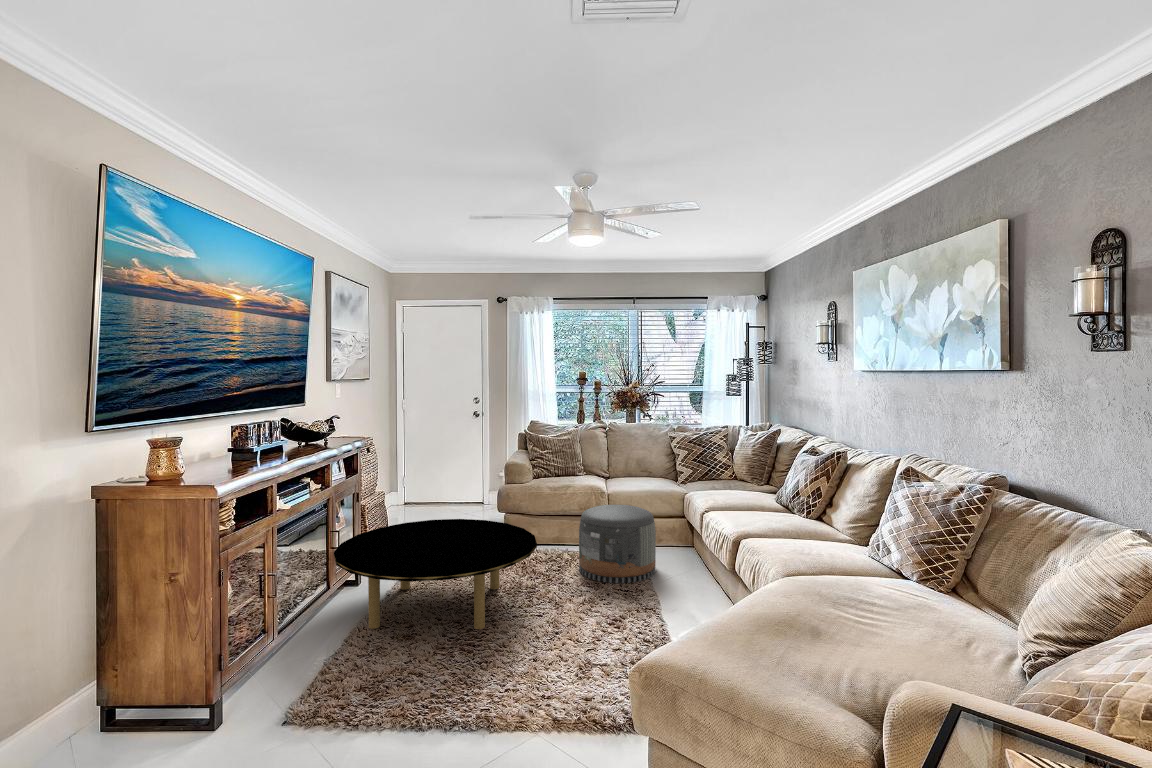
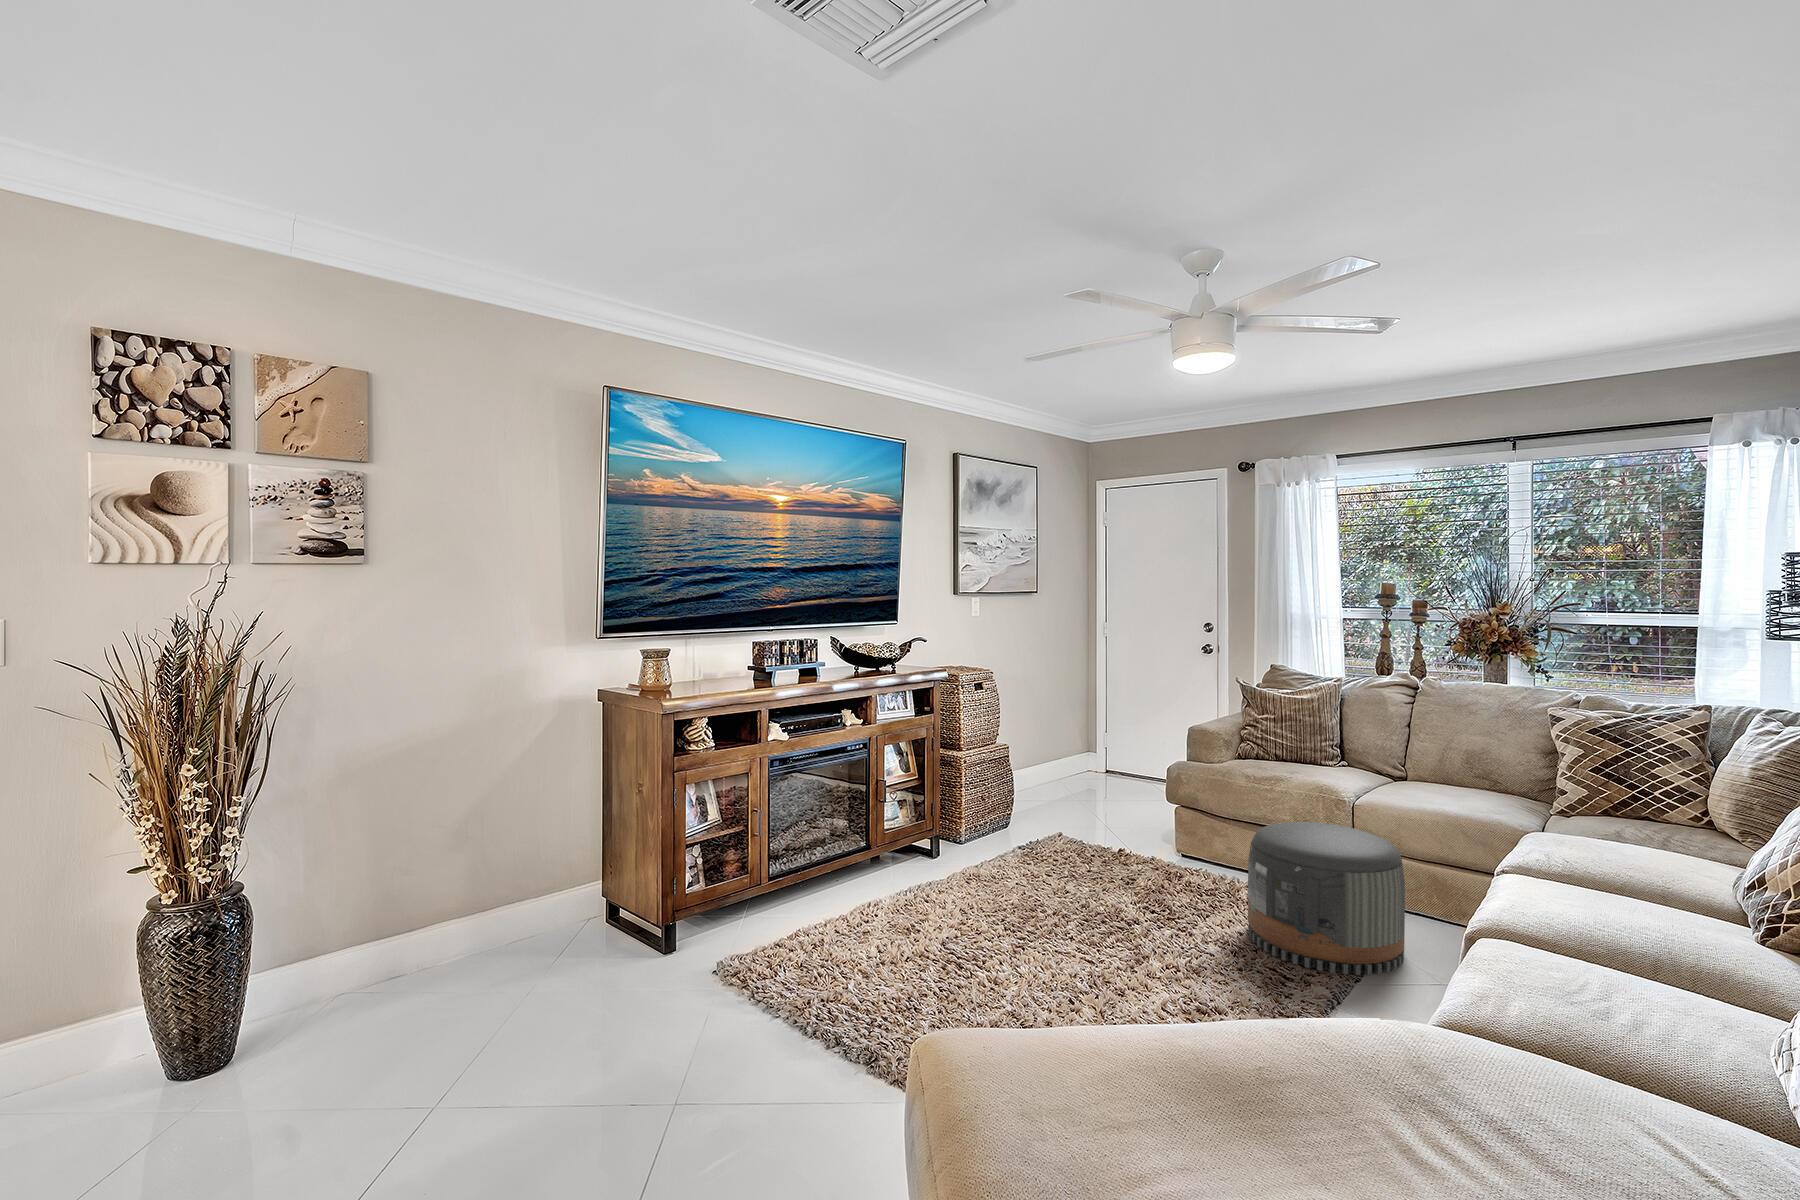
coffee table: present [334,519,537,629] -> none [857,793,1139,961]

